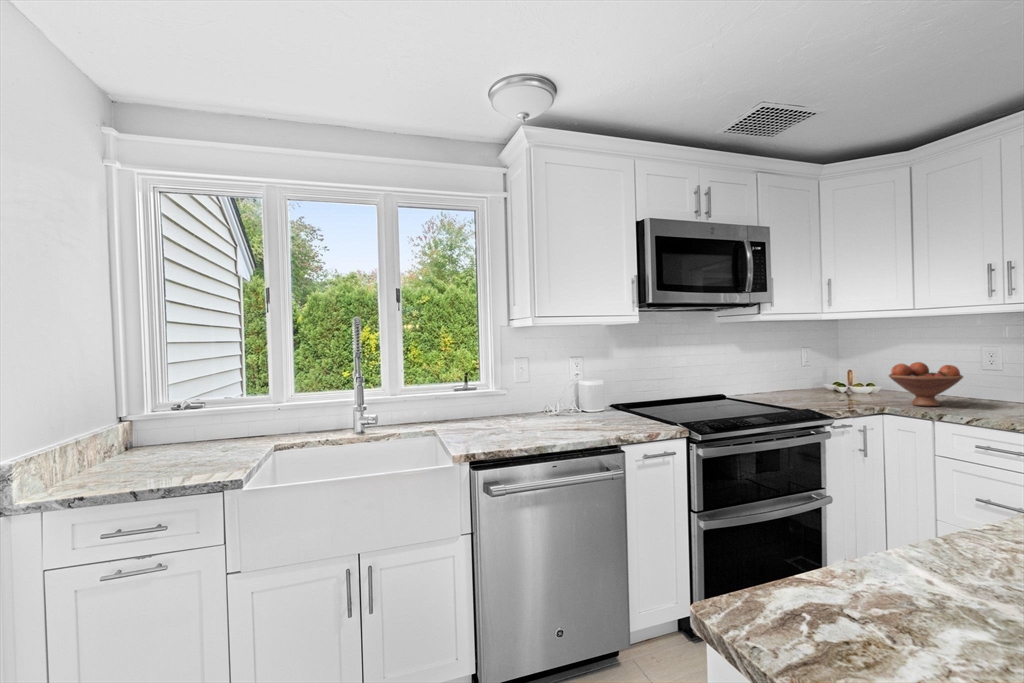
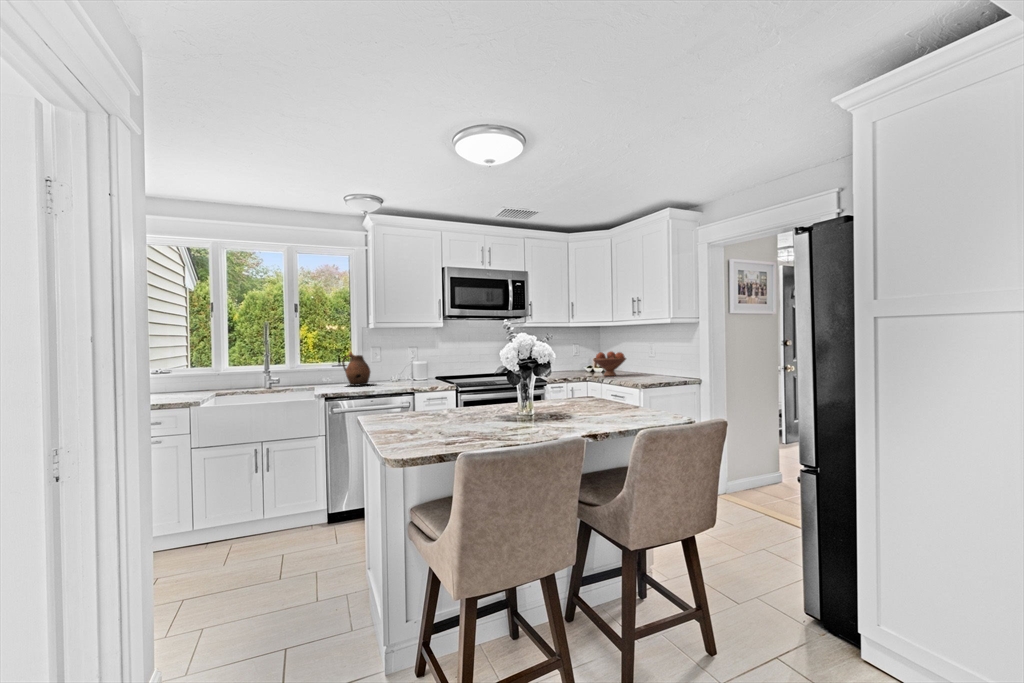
ceramic pitcher: none [479,367,537,430] -> present [342,352,370,386]

